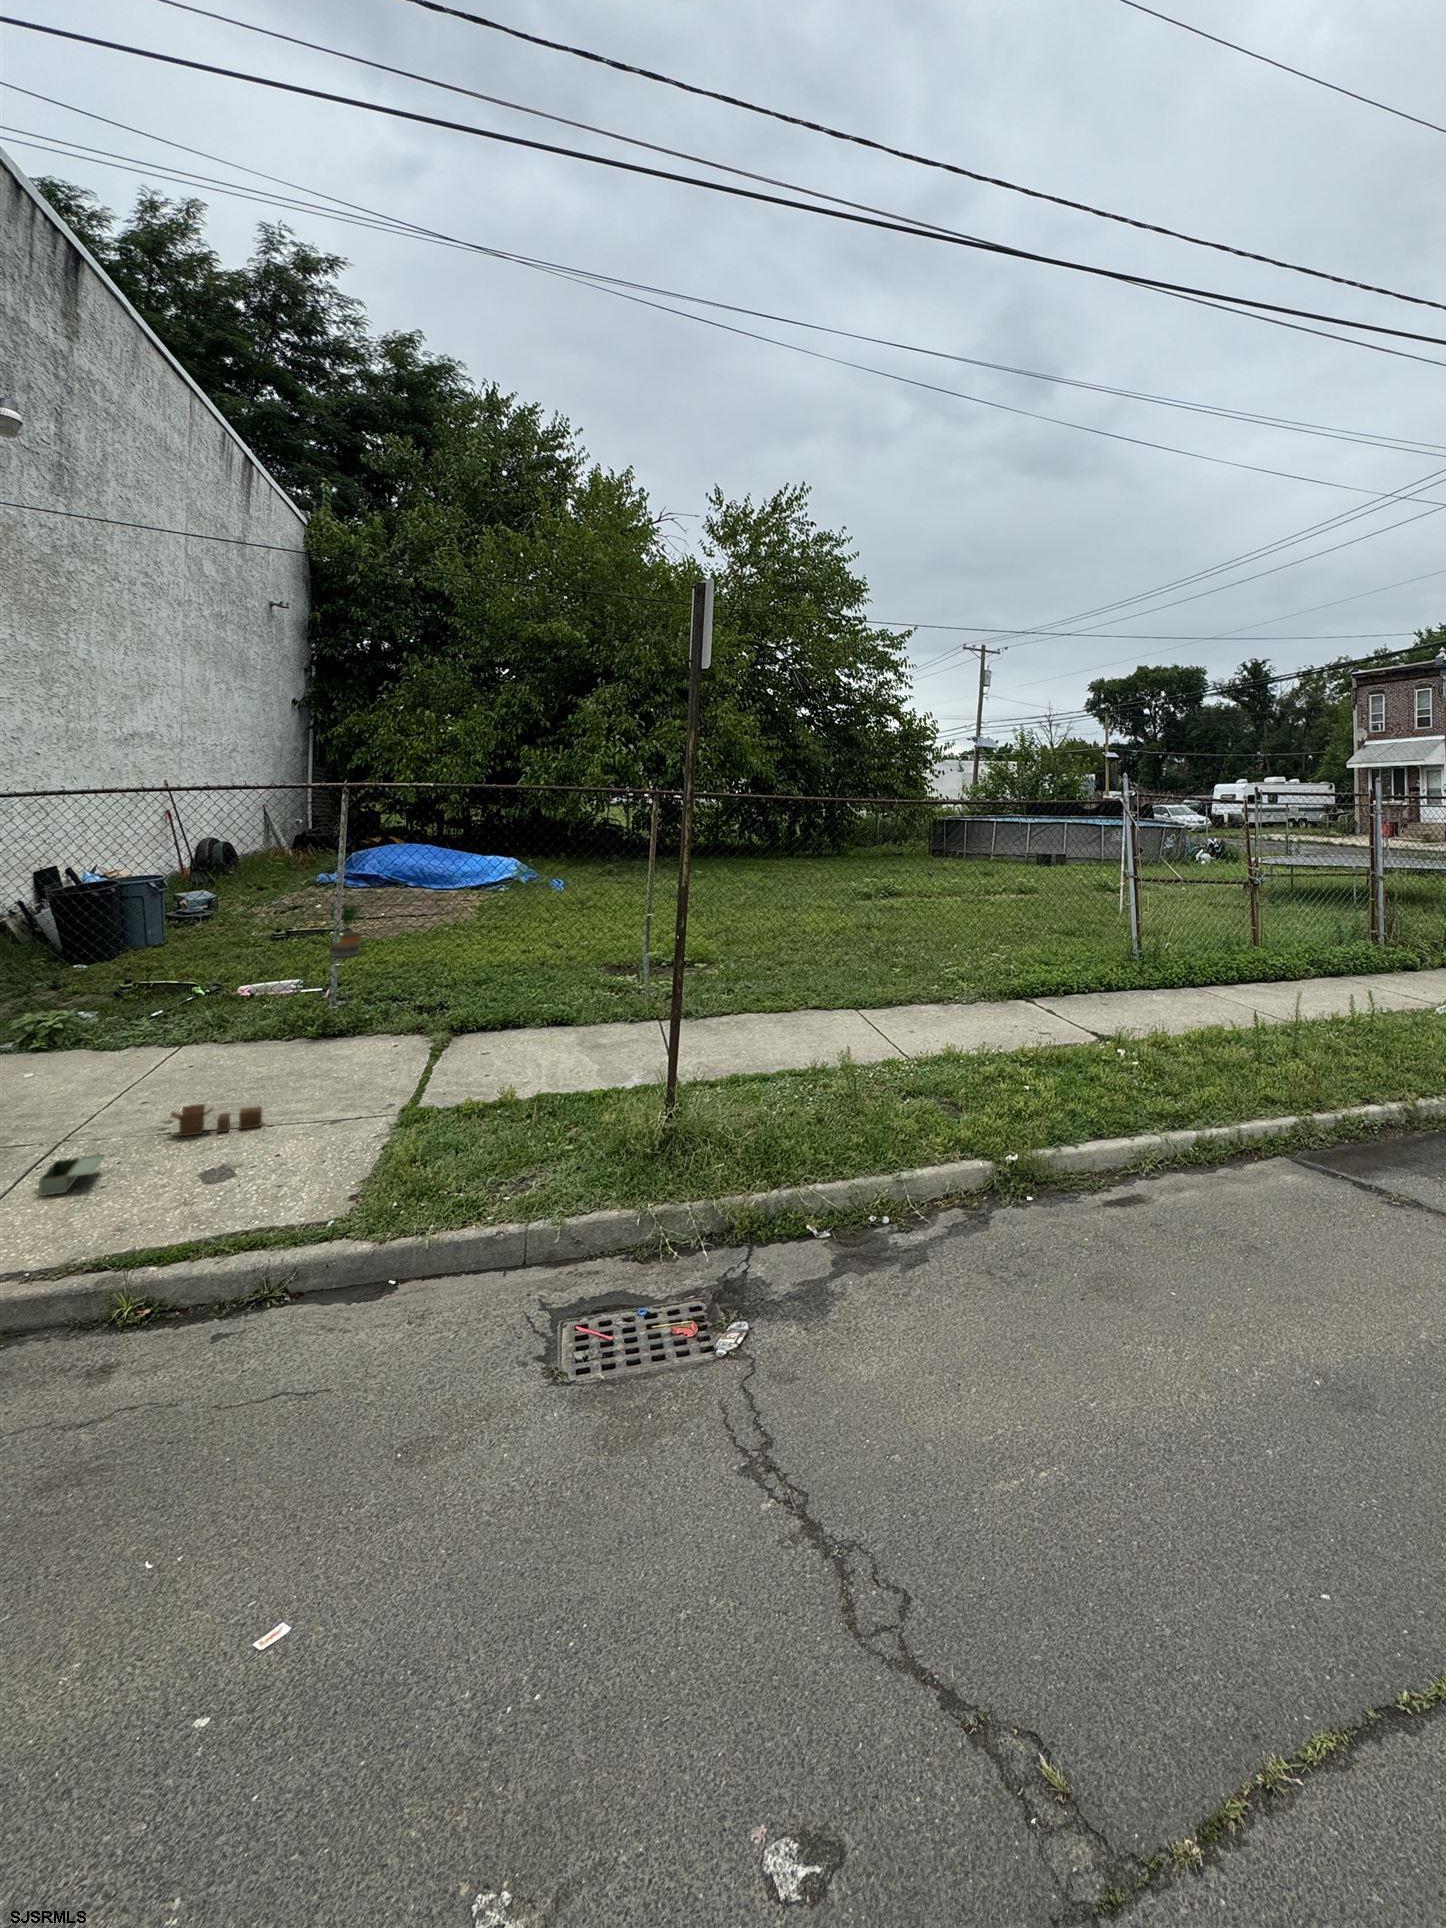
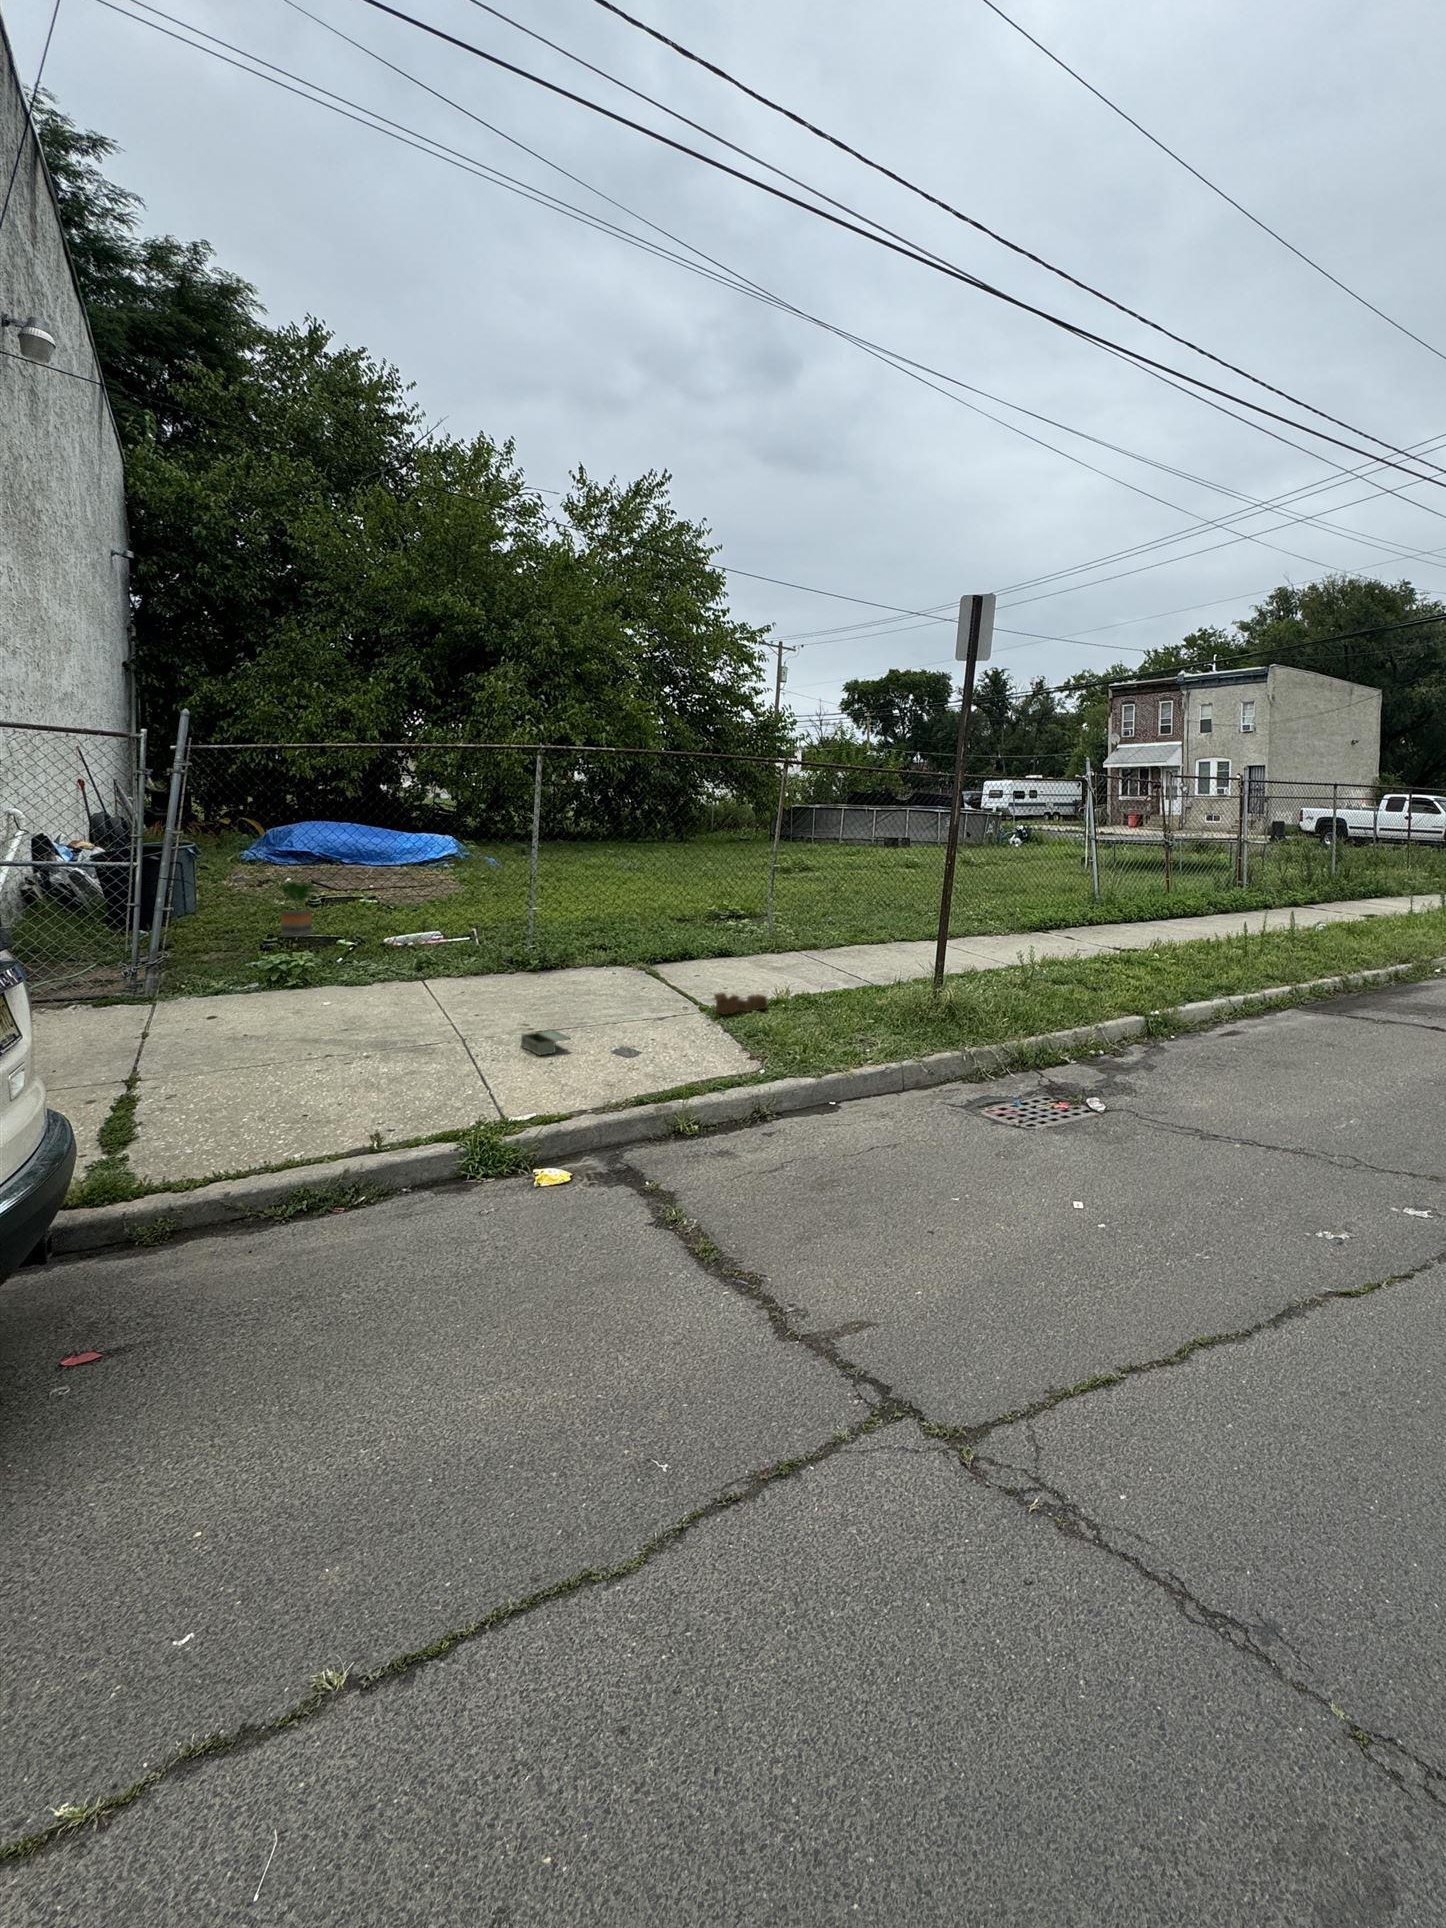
potted tree: present [330,905,365,957] -> present [281,882,317,937]
cardboard box: present [171,1104,262,1136] -> present [714,993,767,1015]

